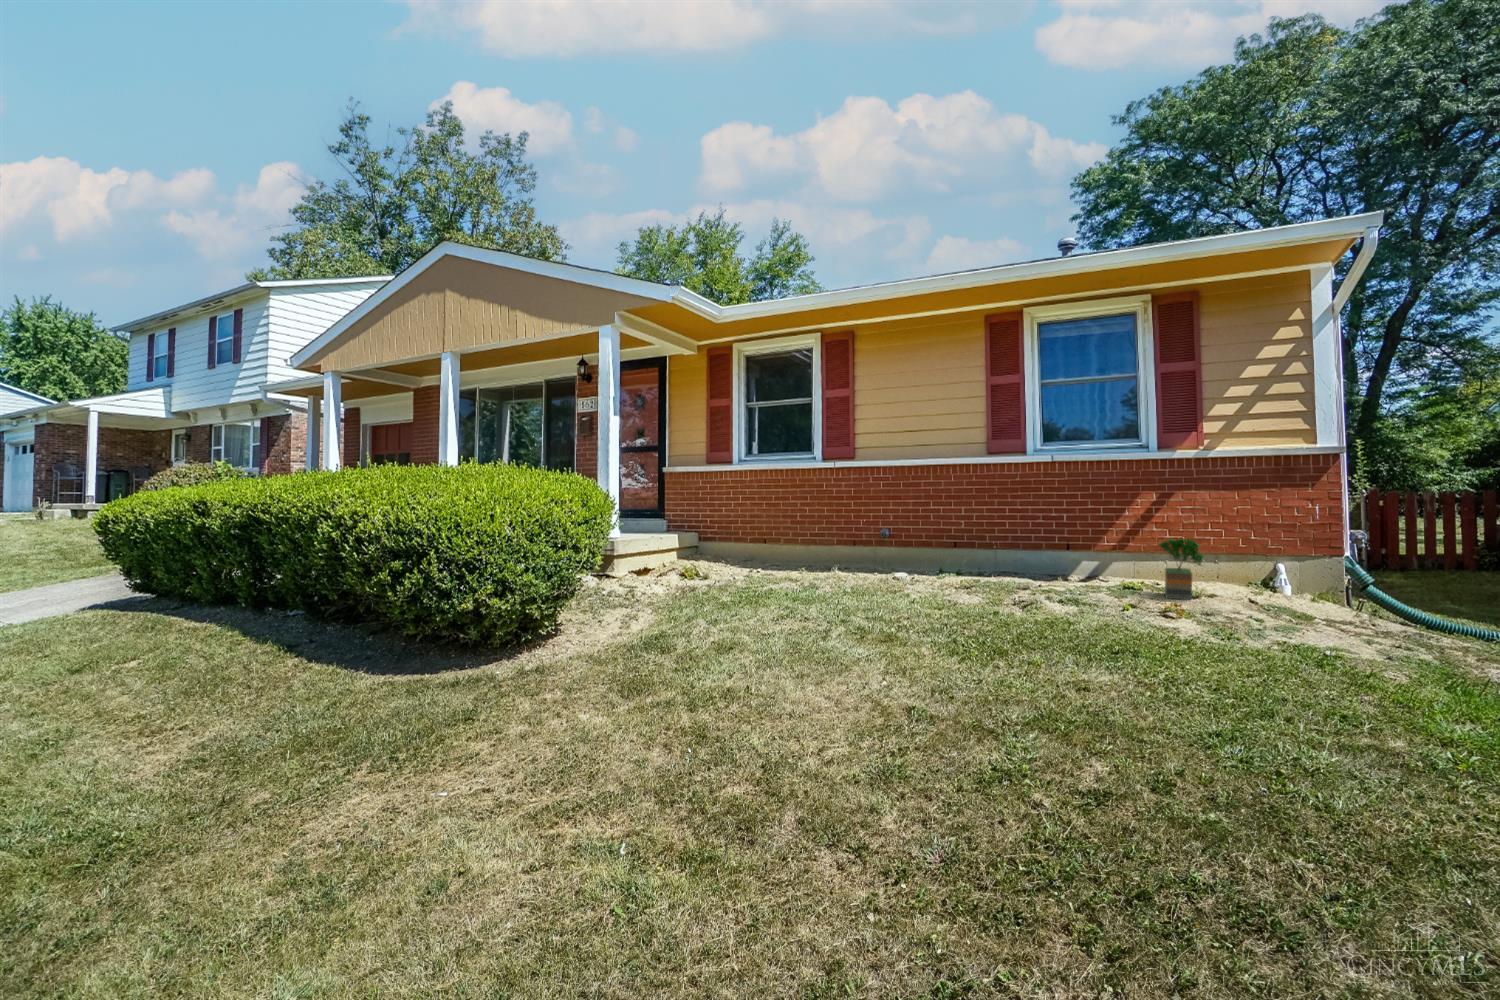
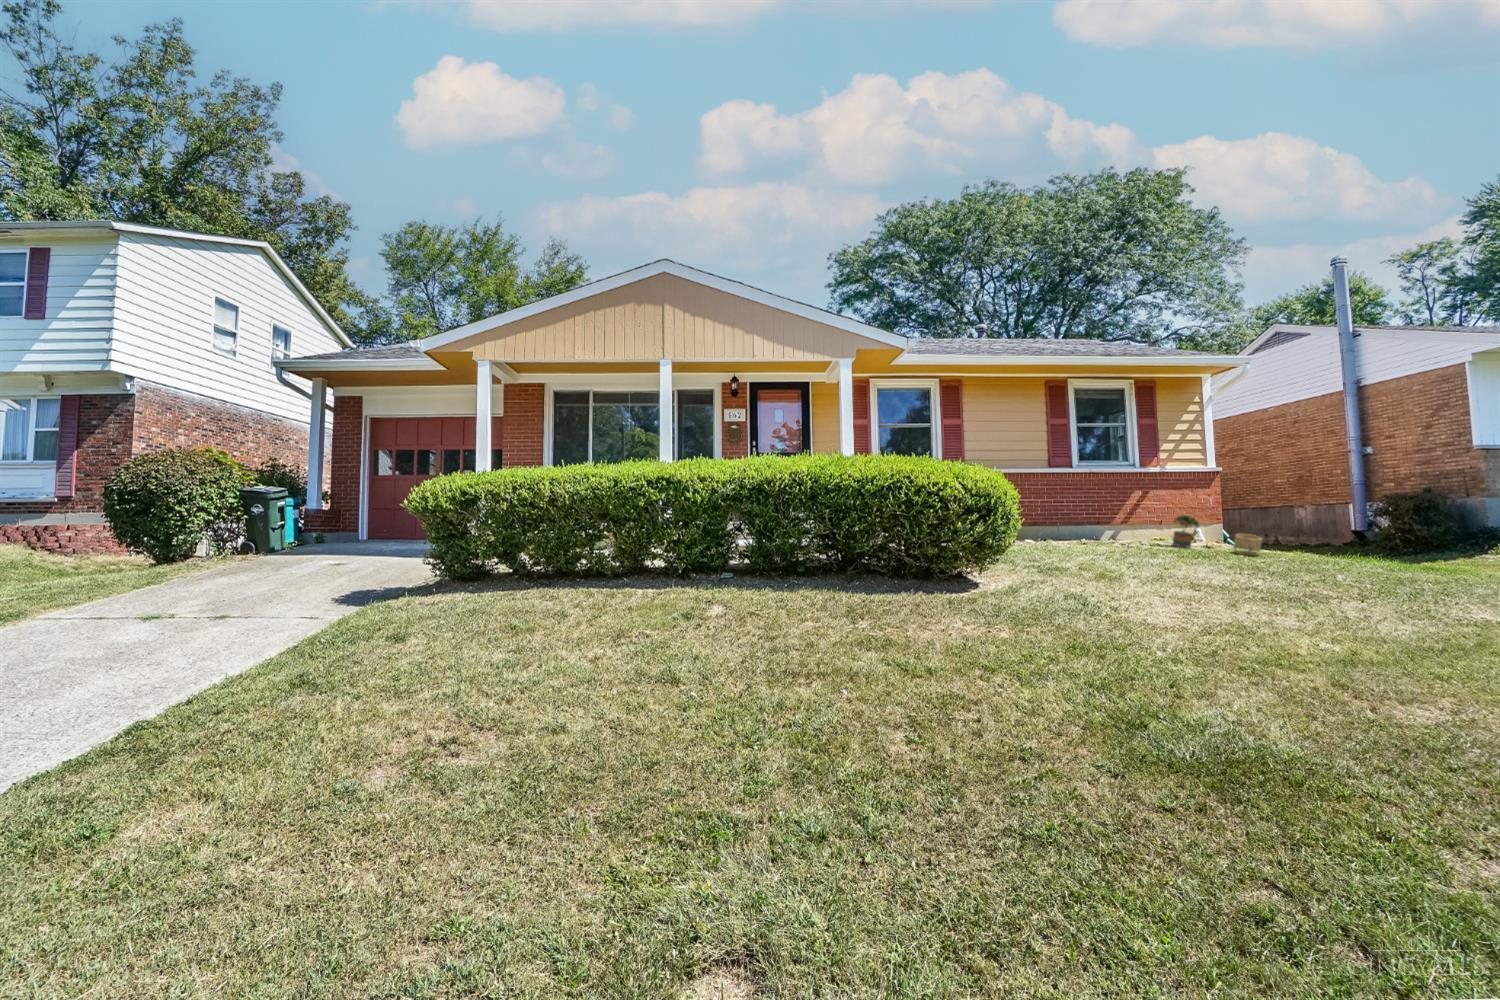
wooden bucket: none [1259,579,1318,628] -> present [1234,534,1262,556]

